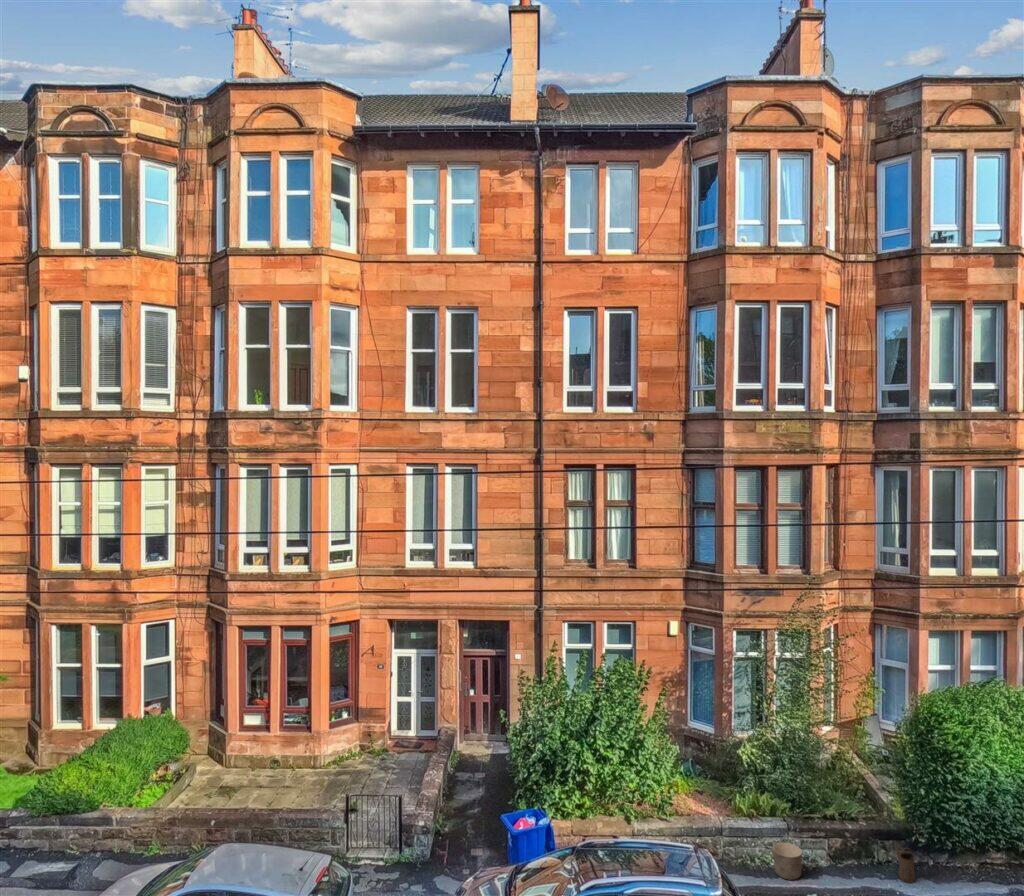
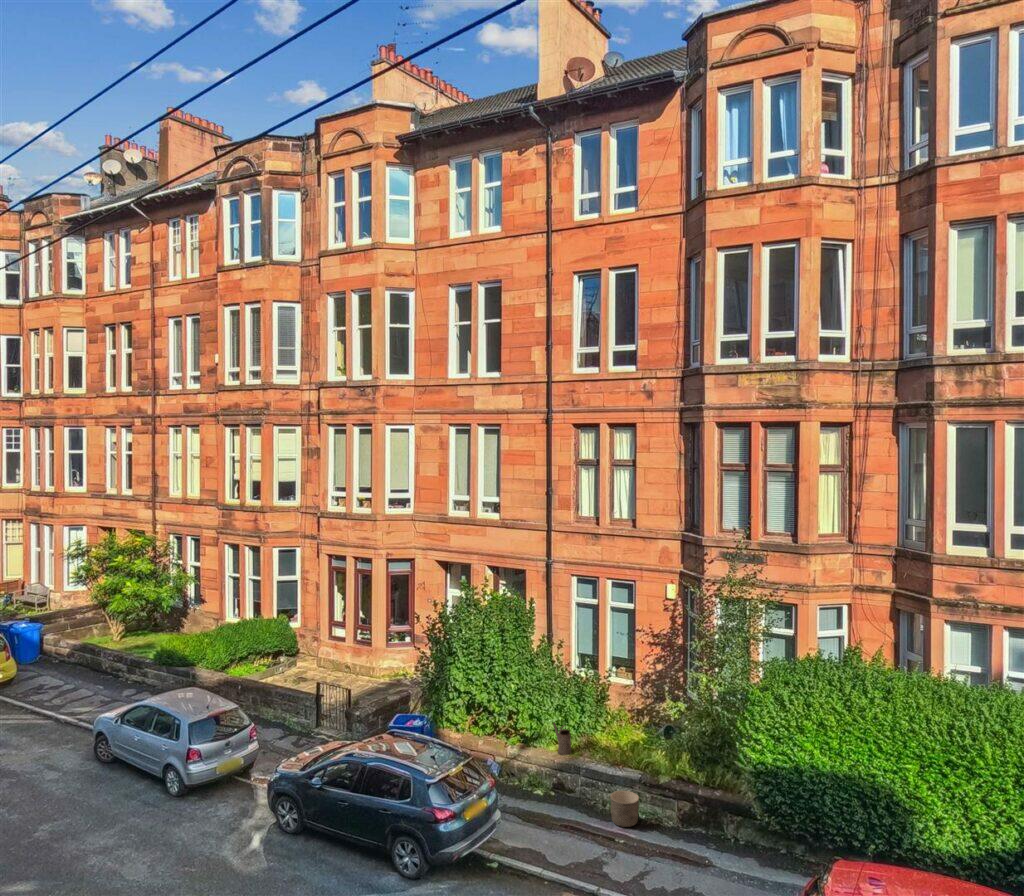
watering can: present [894,840,916,883] -> present [553,723,572,755]

